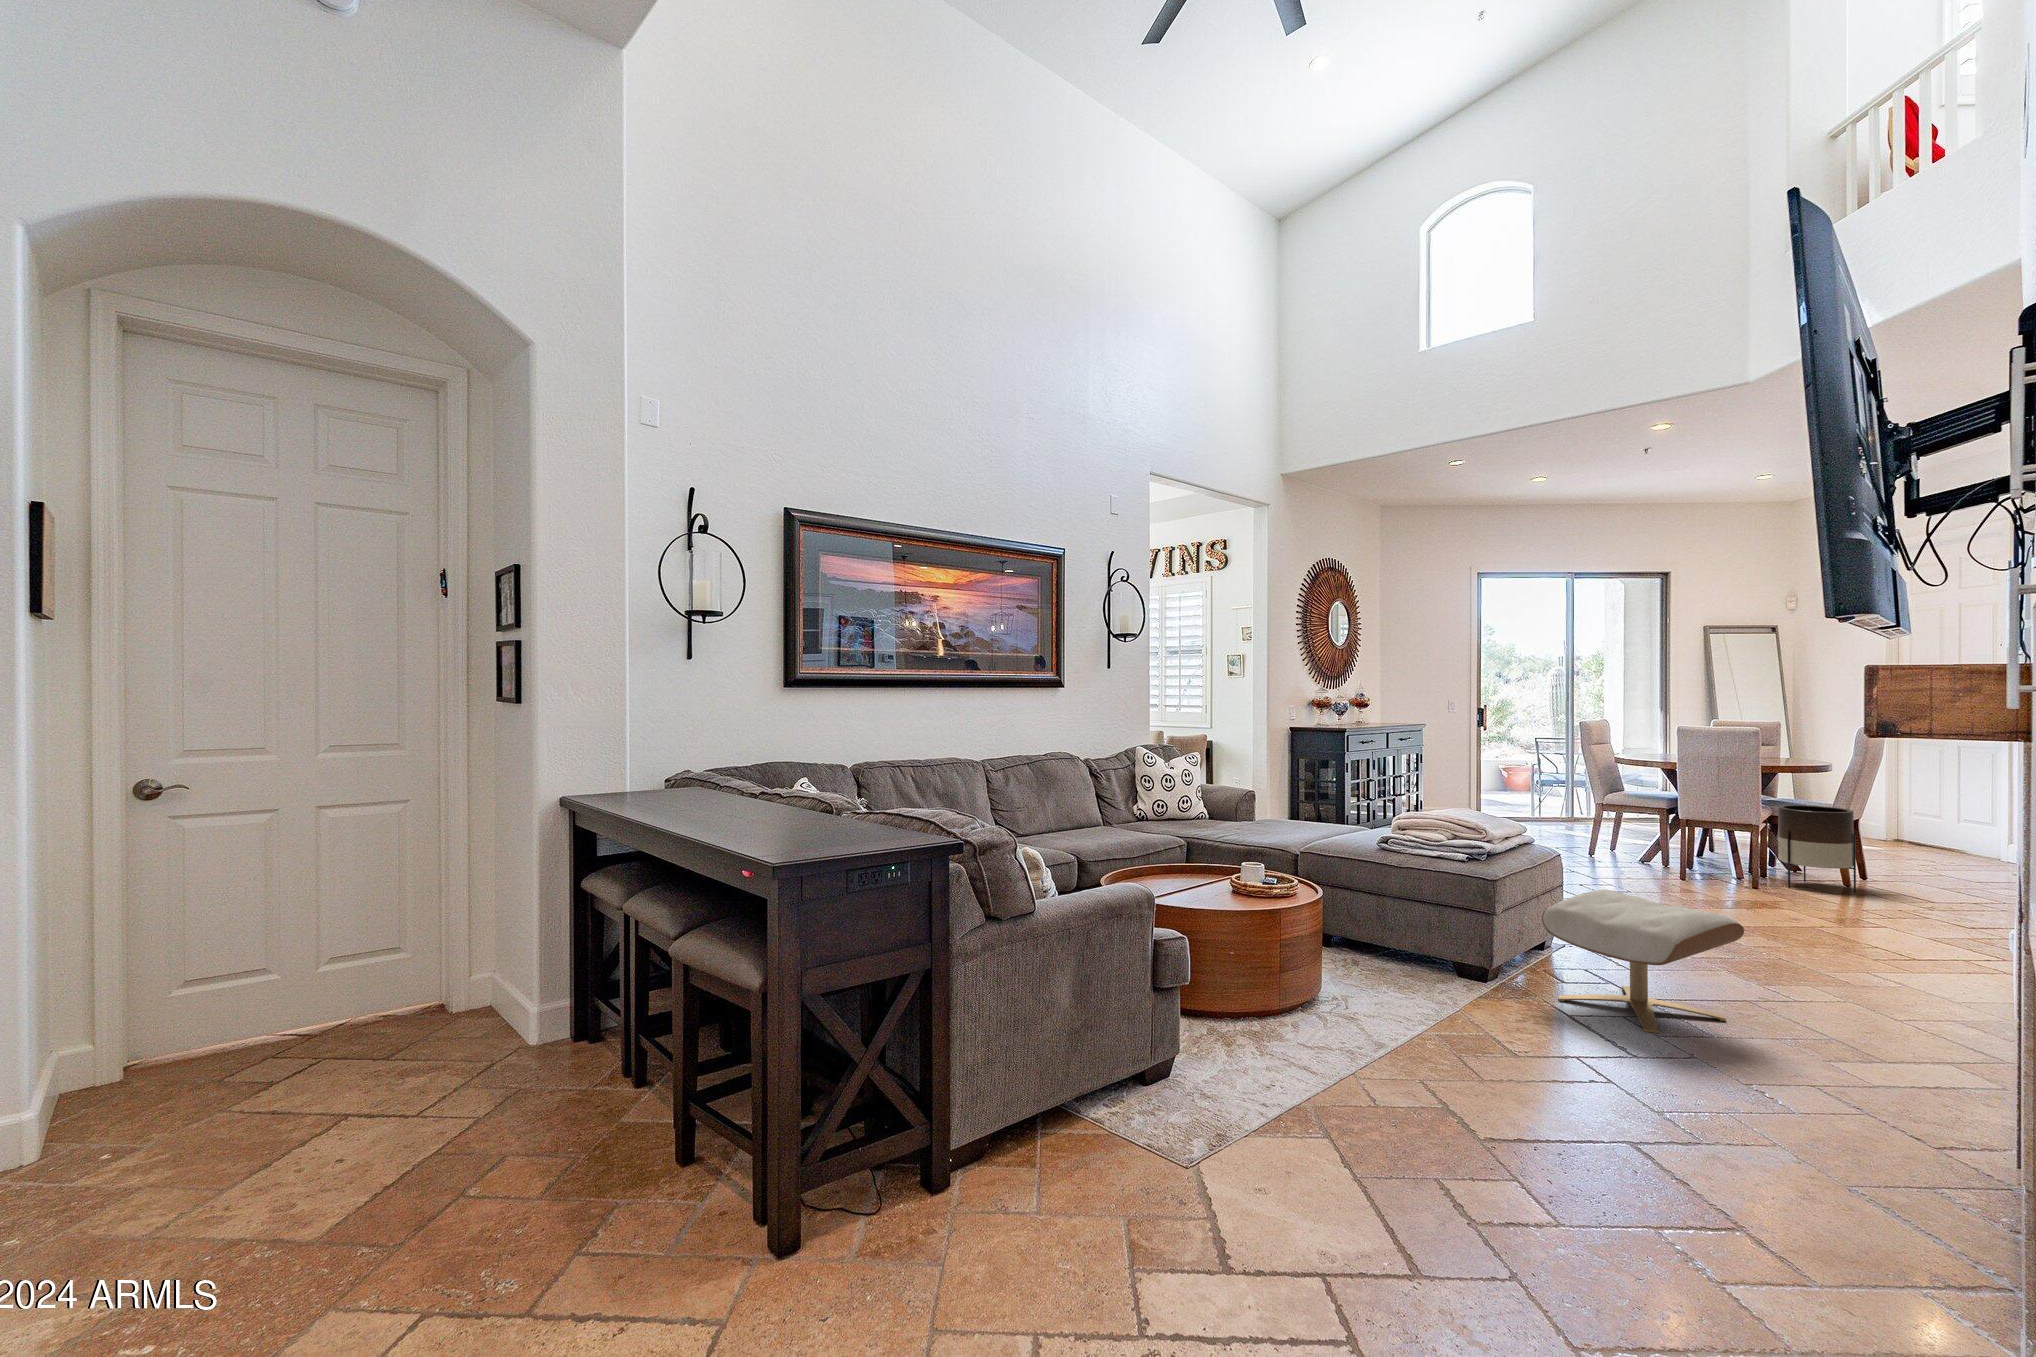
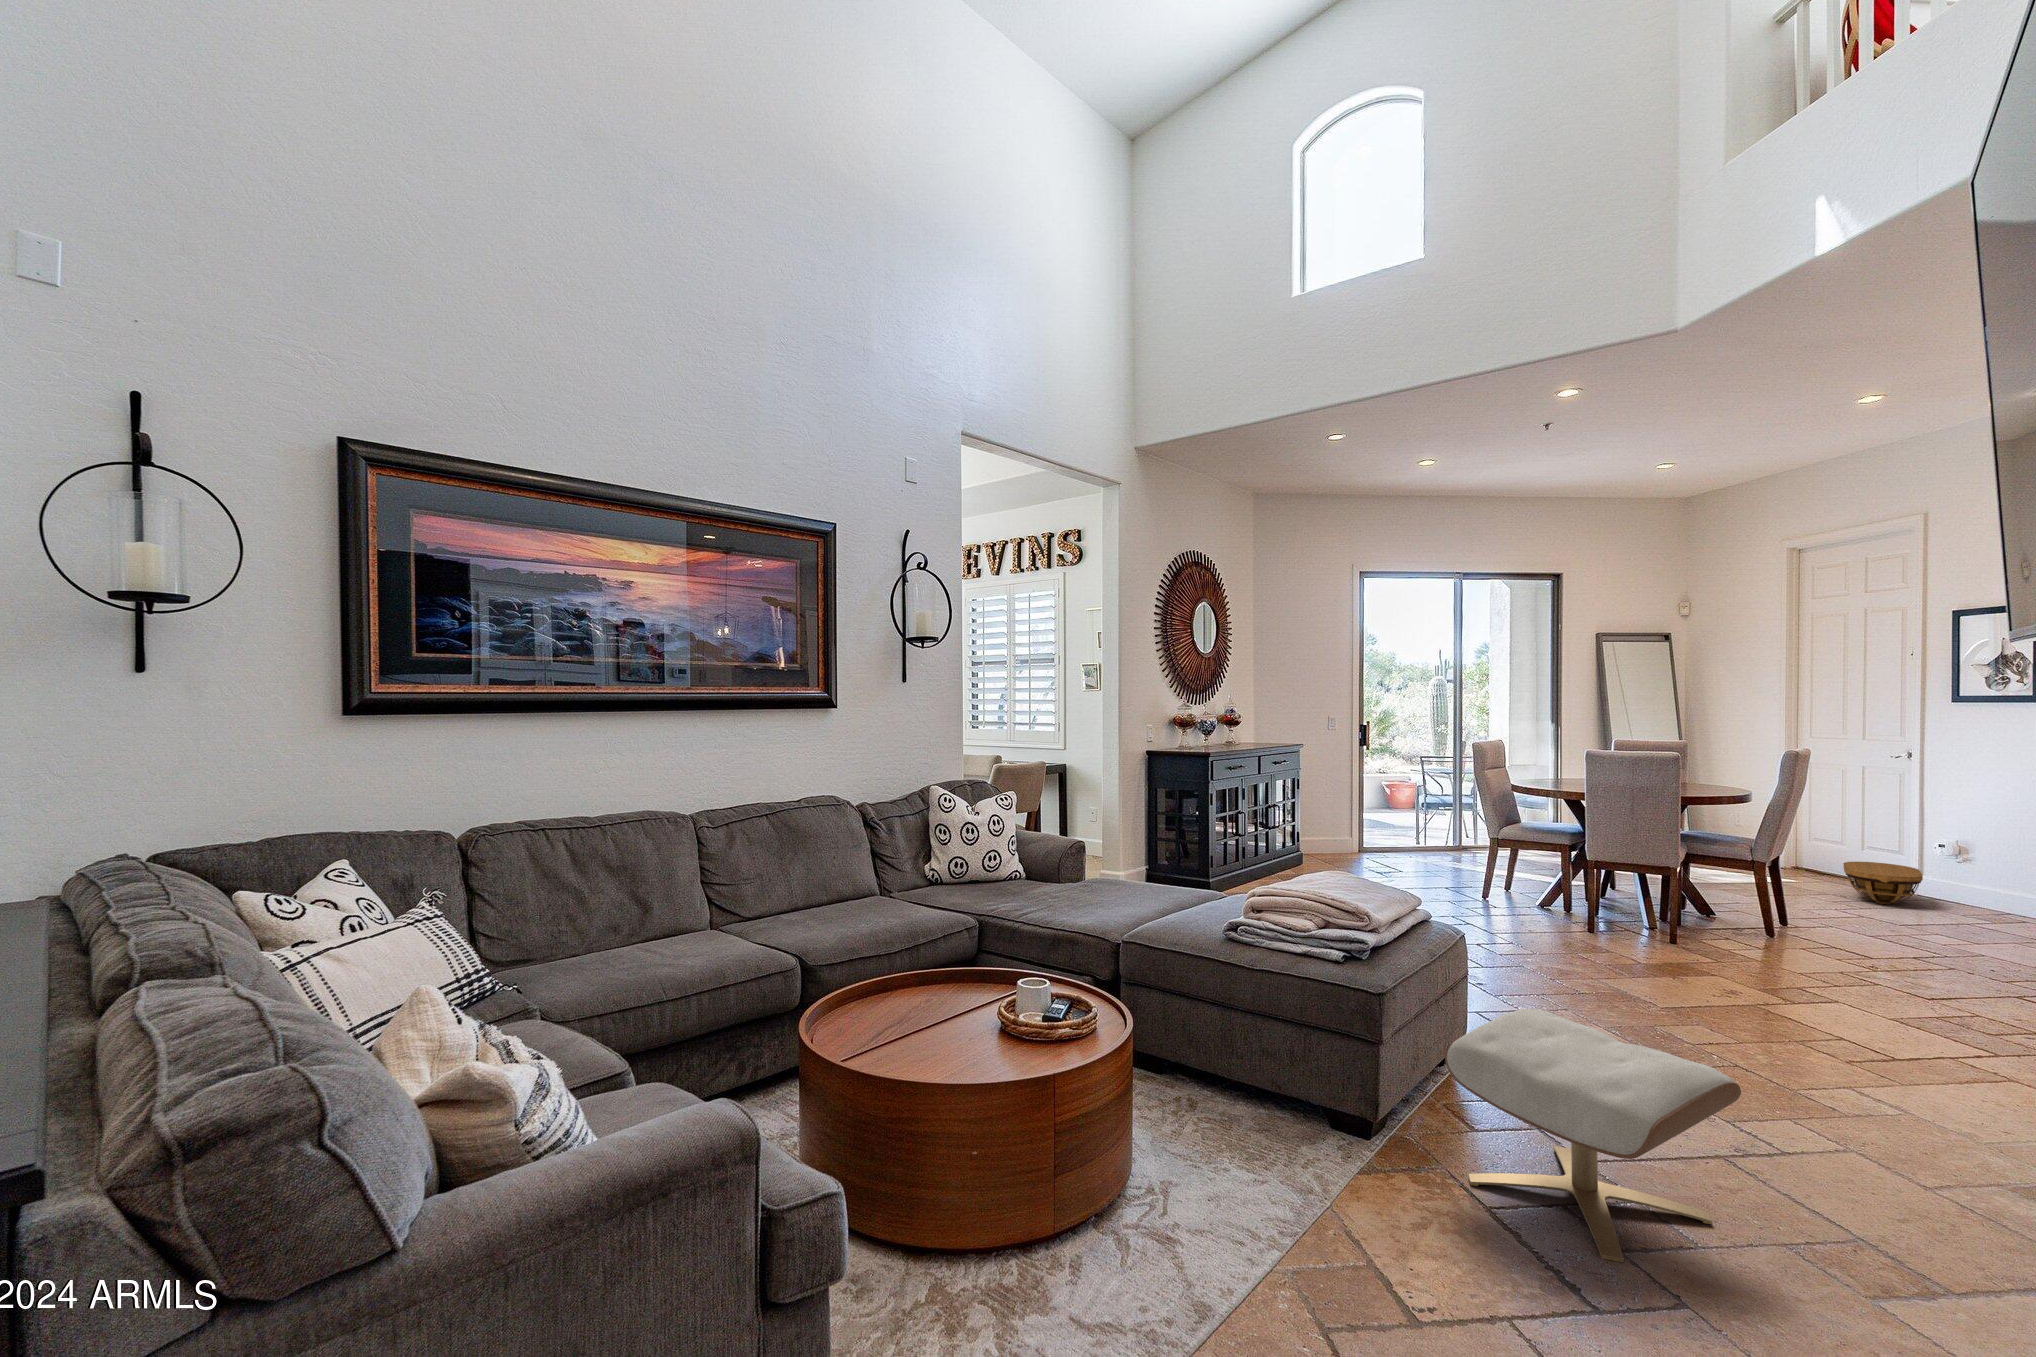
planter: present [1778,805,1856,893] -> none [1698,843,1788,949]
basket: none [1929,831,2000,867] -> present [1844,862,1923,904]

